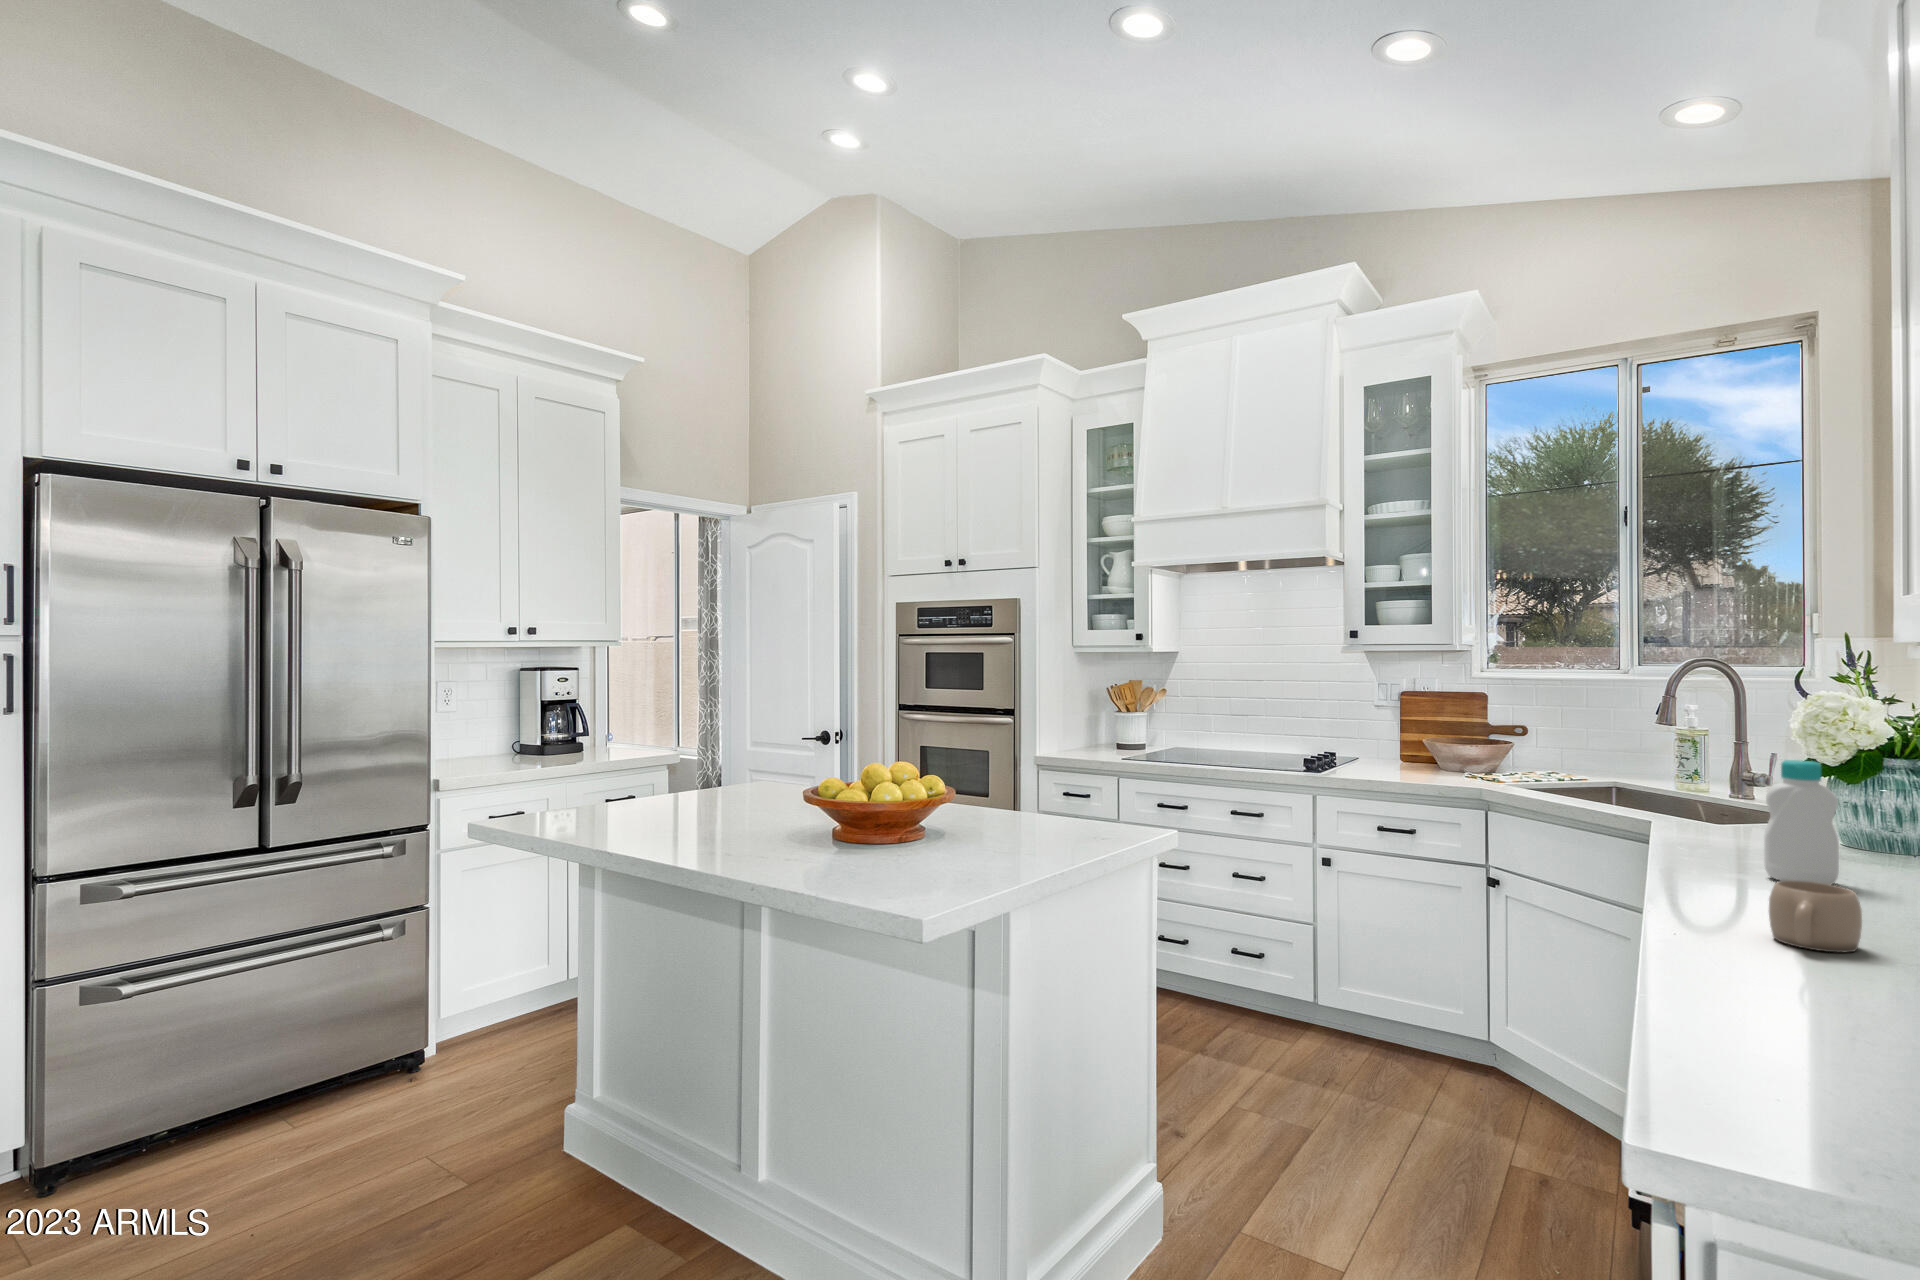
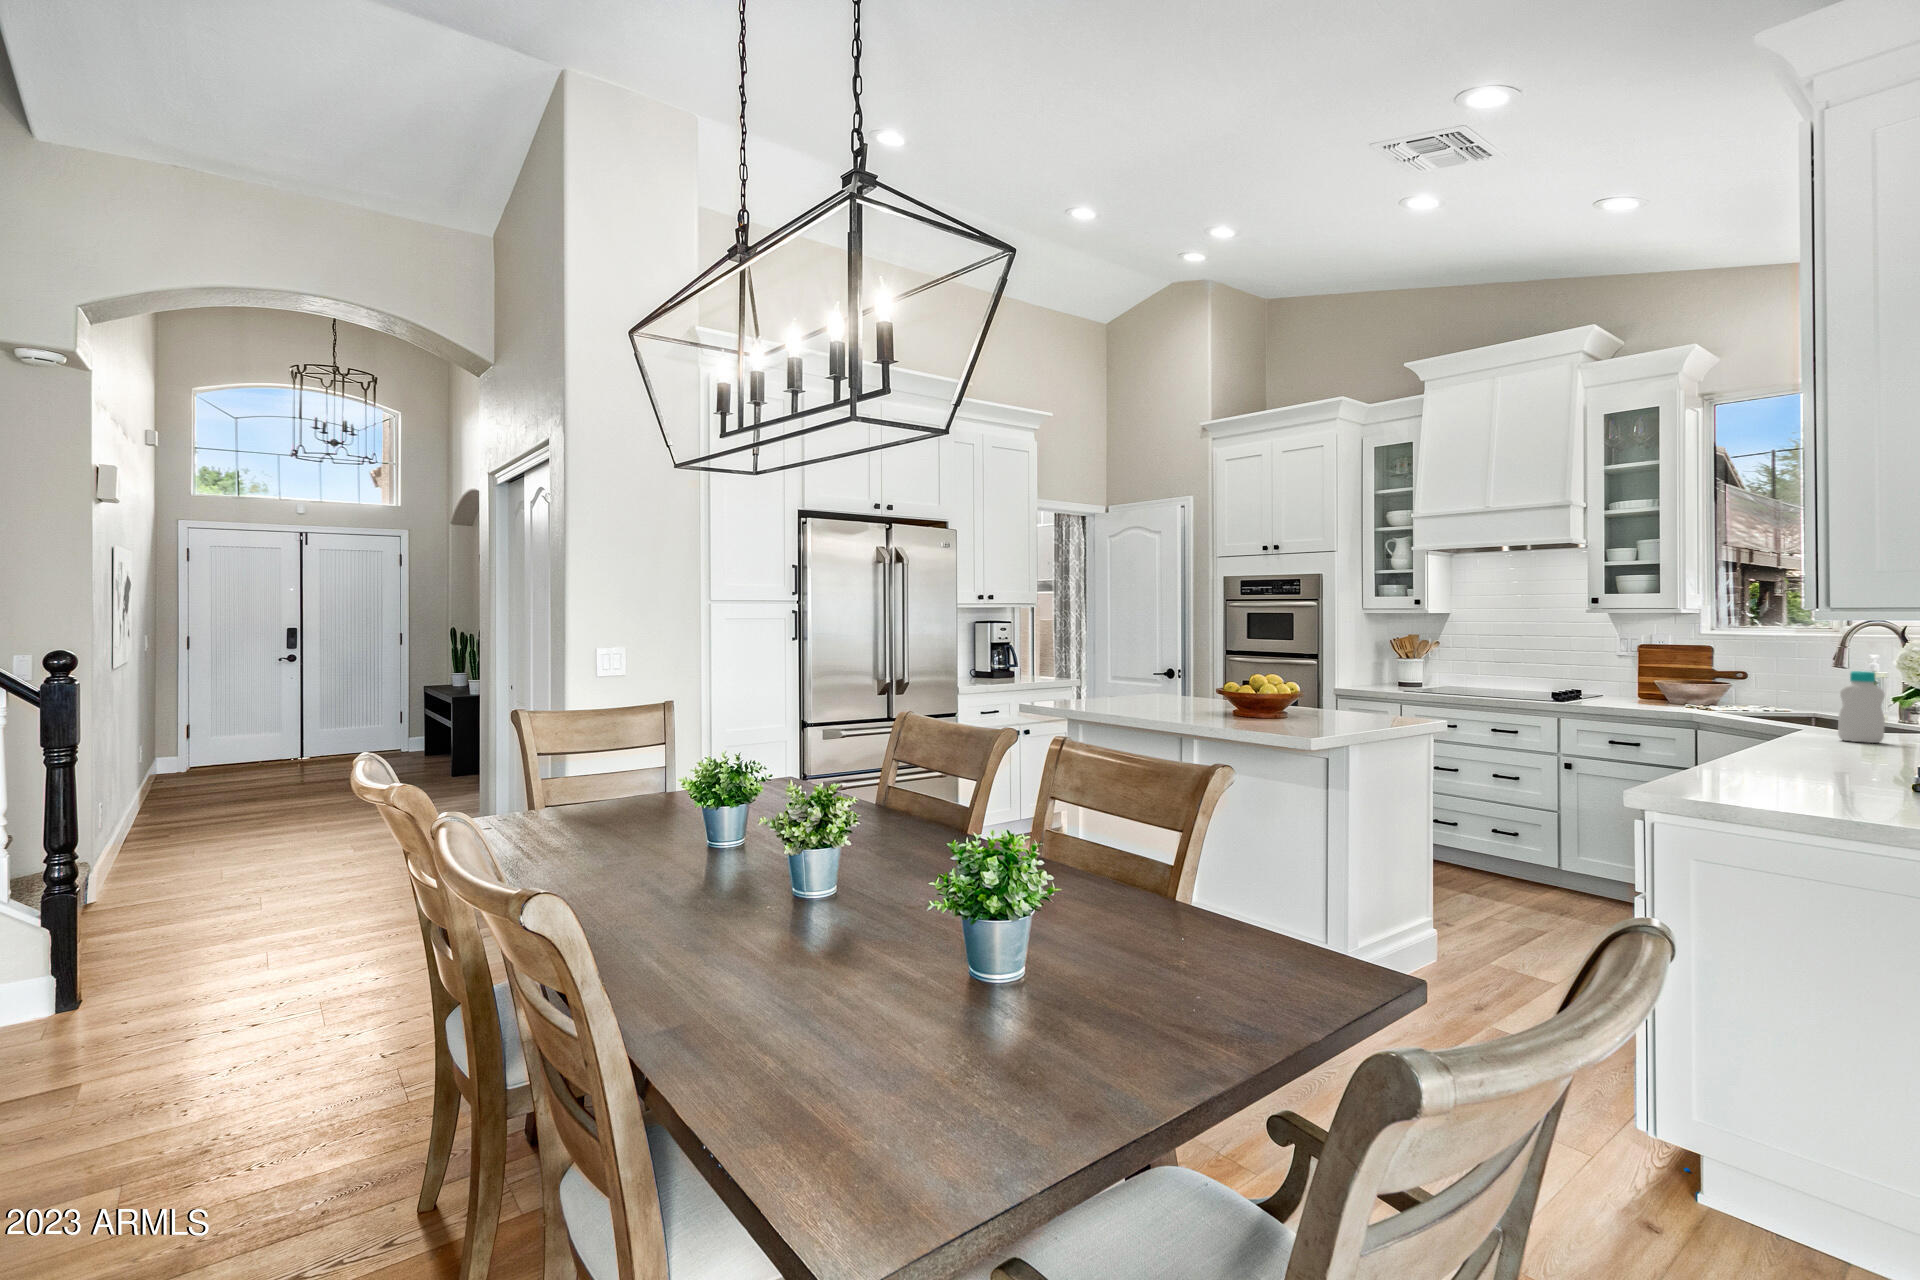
mug: present [1769,880,1862,952] -> none [1796,724,1846,756]

